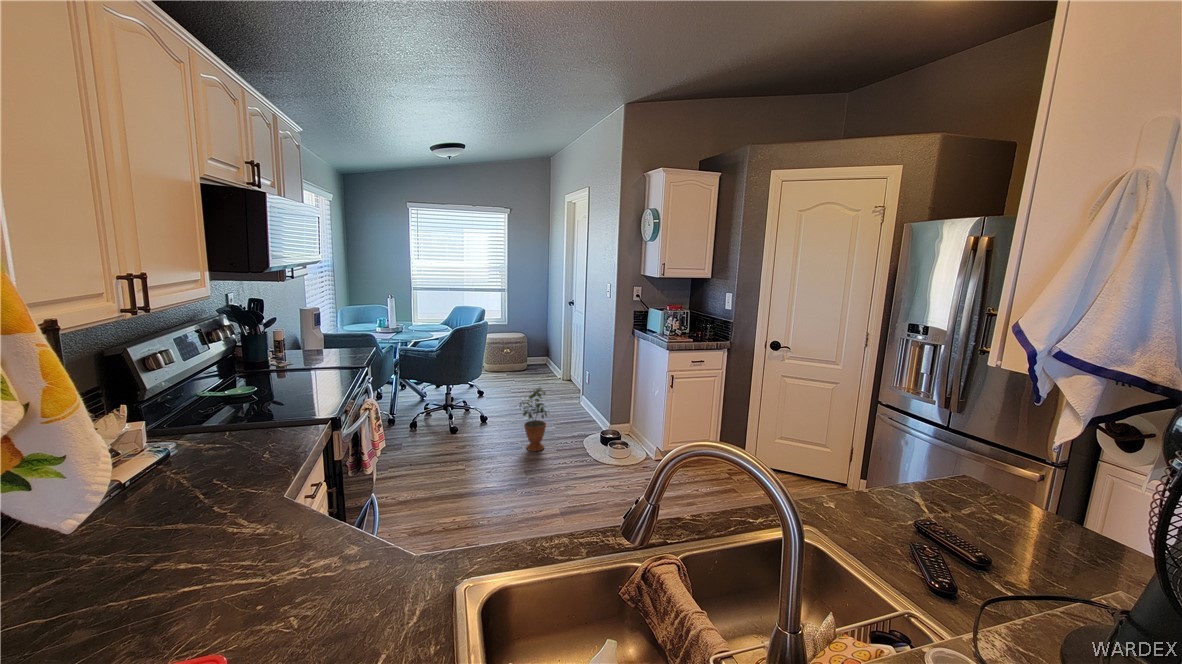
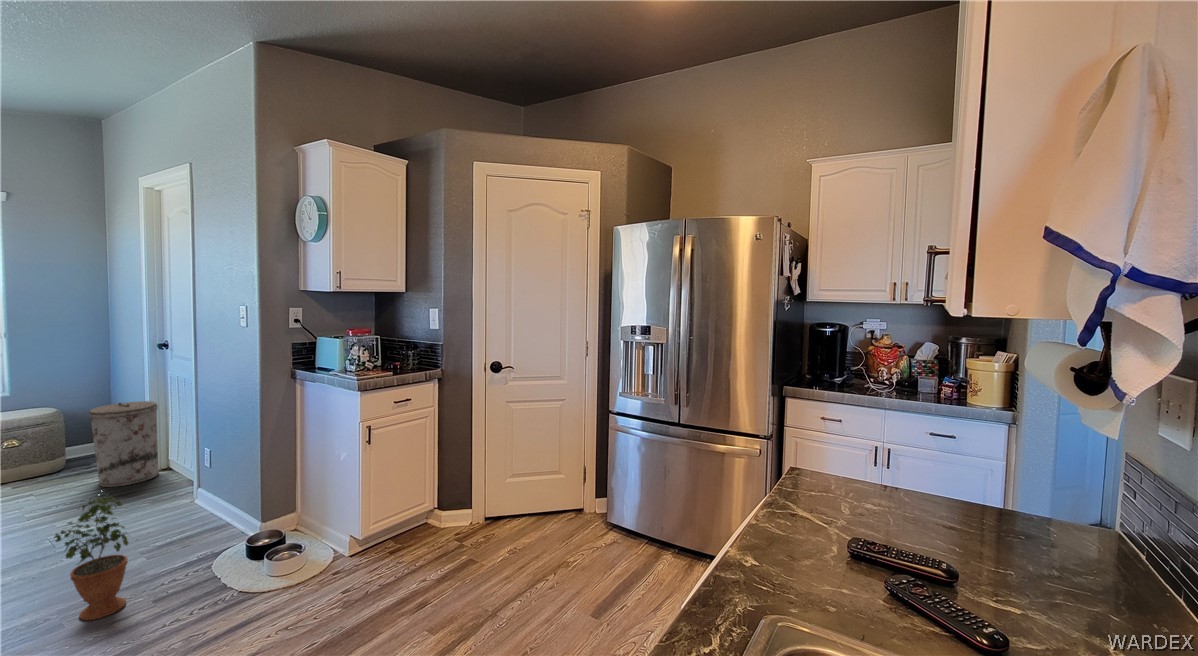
trash can: none [537,337,567,386] -> present [89,401,159,487]

